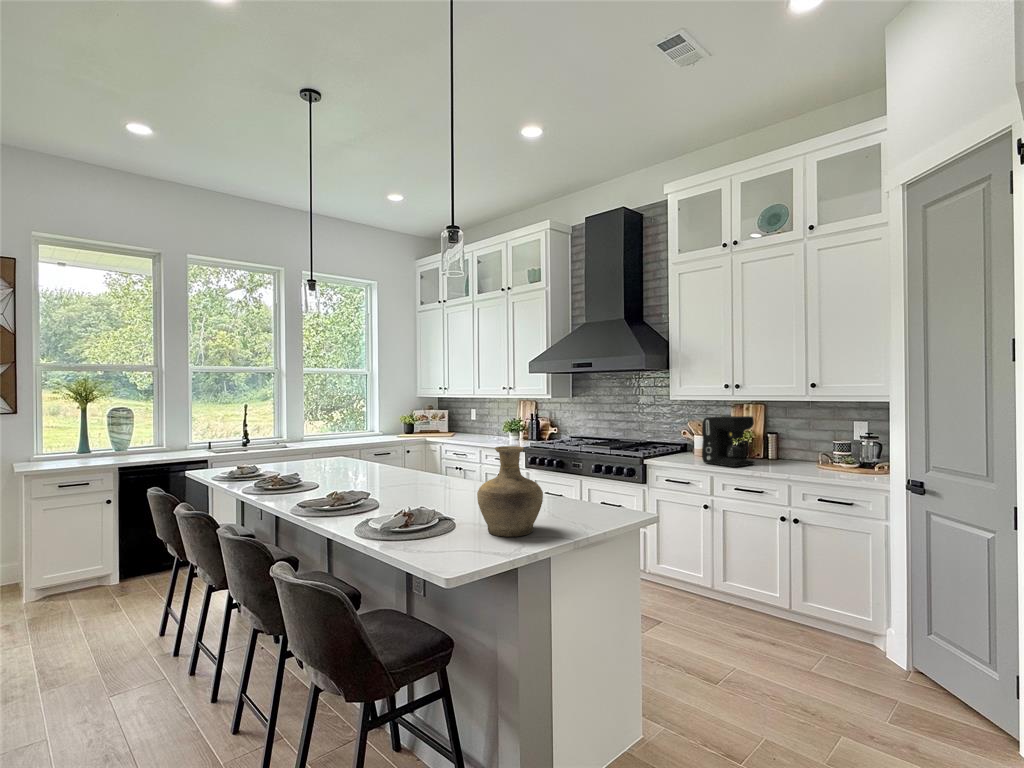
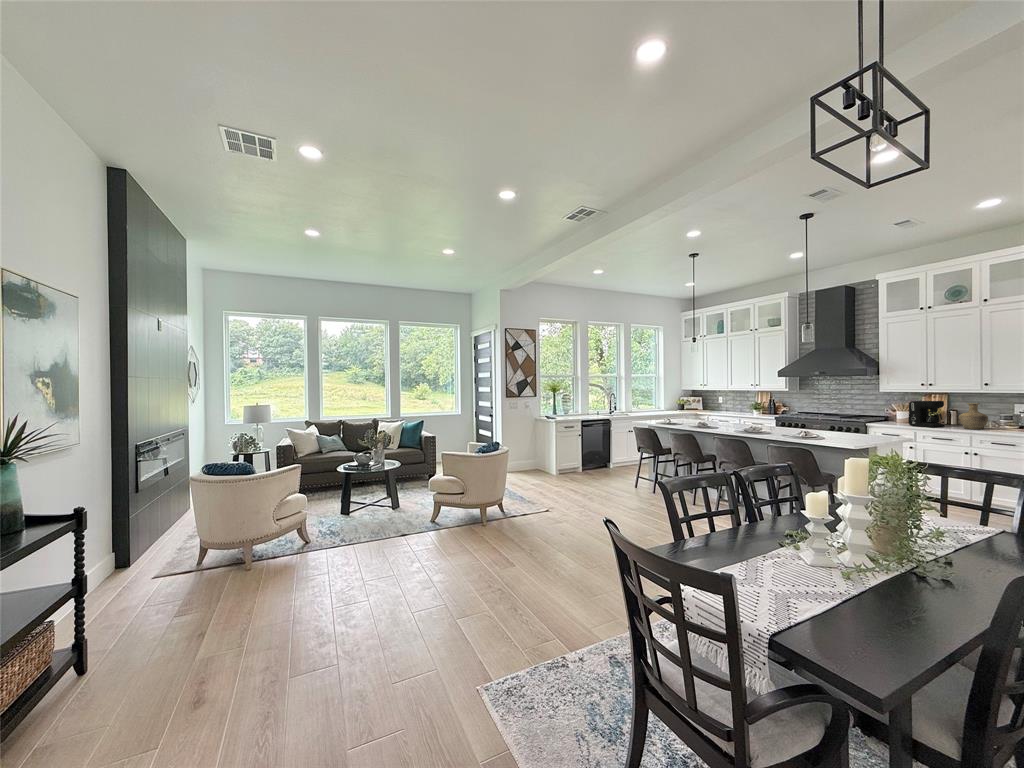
vase: present [477,446,543,537] -> present [959,403,988,429]

